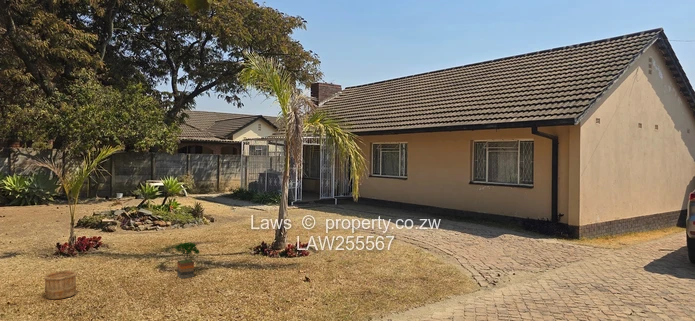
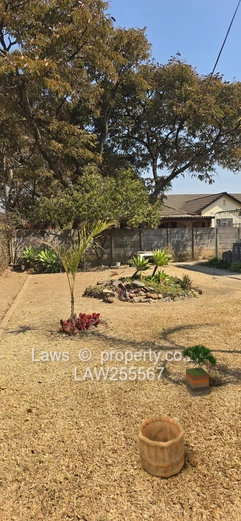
wooden bucket: present [44,271,76,299] -> present [138,416,185,477]

